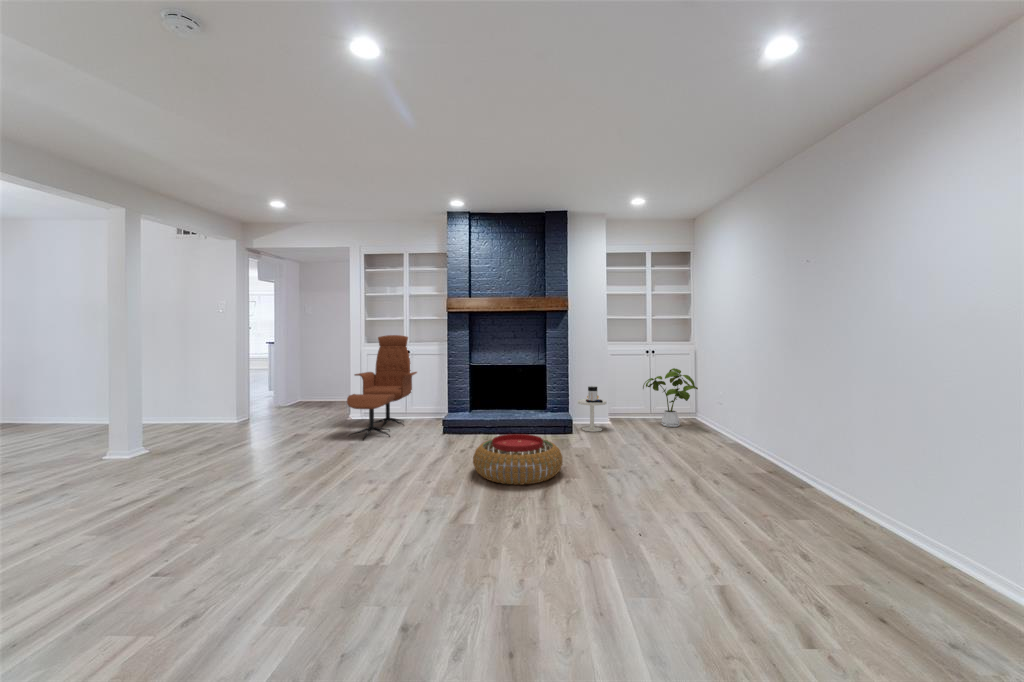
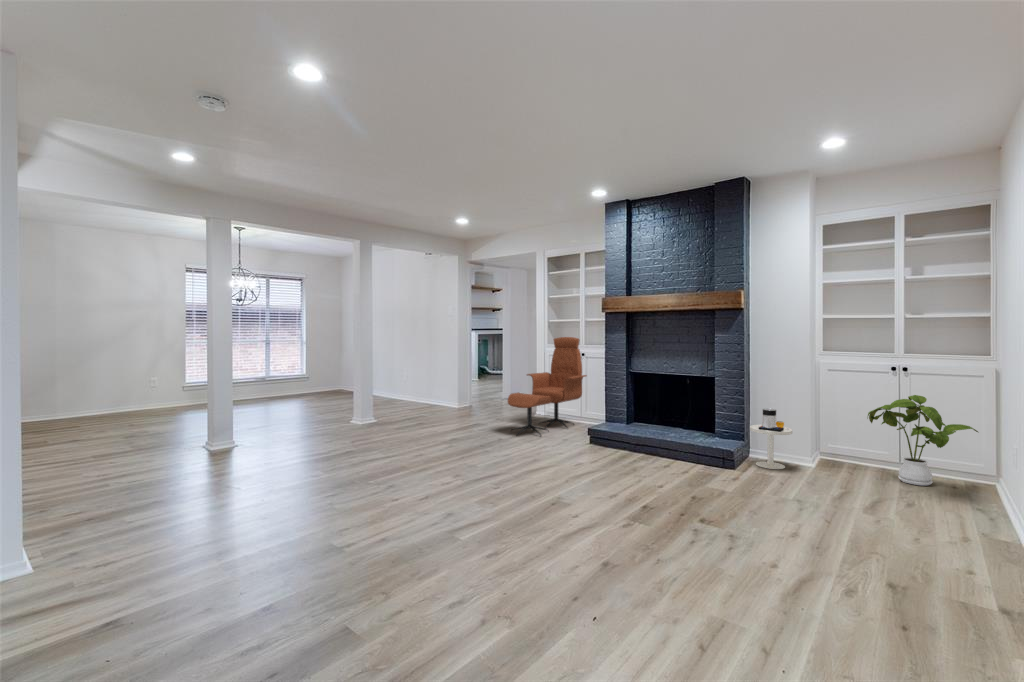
pouf: present [473,434,563,485] -> none [551,449,646,503]

